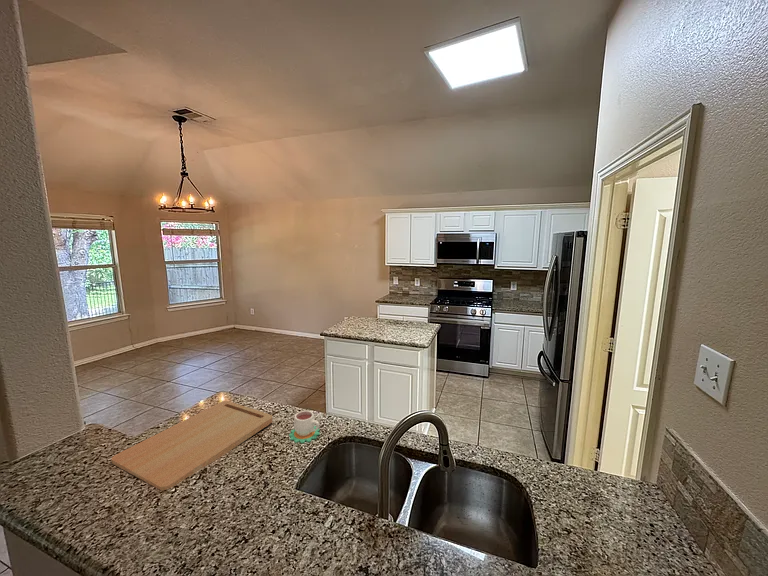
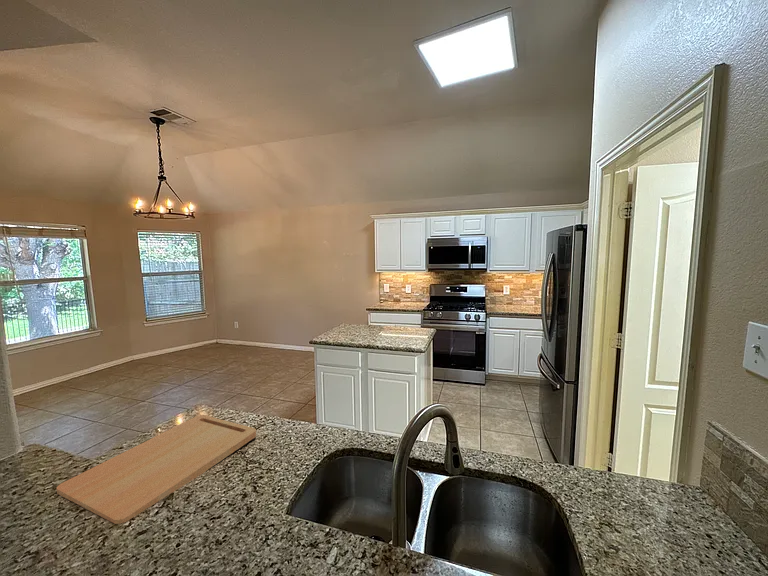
mug: present [289,411,320,443] -> none [276,421,311,459]

